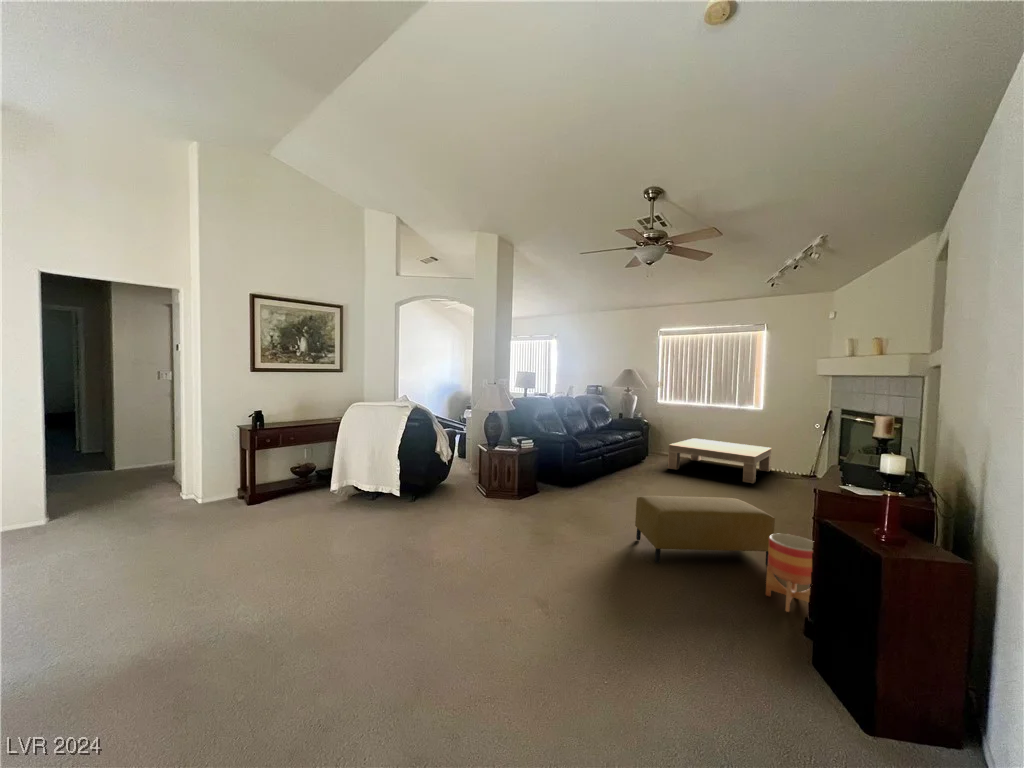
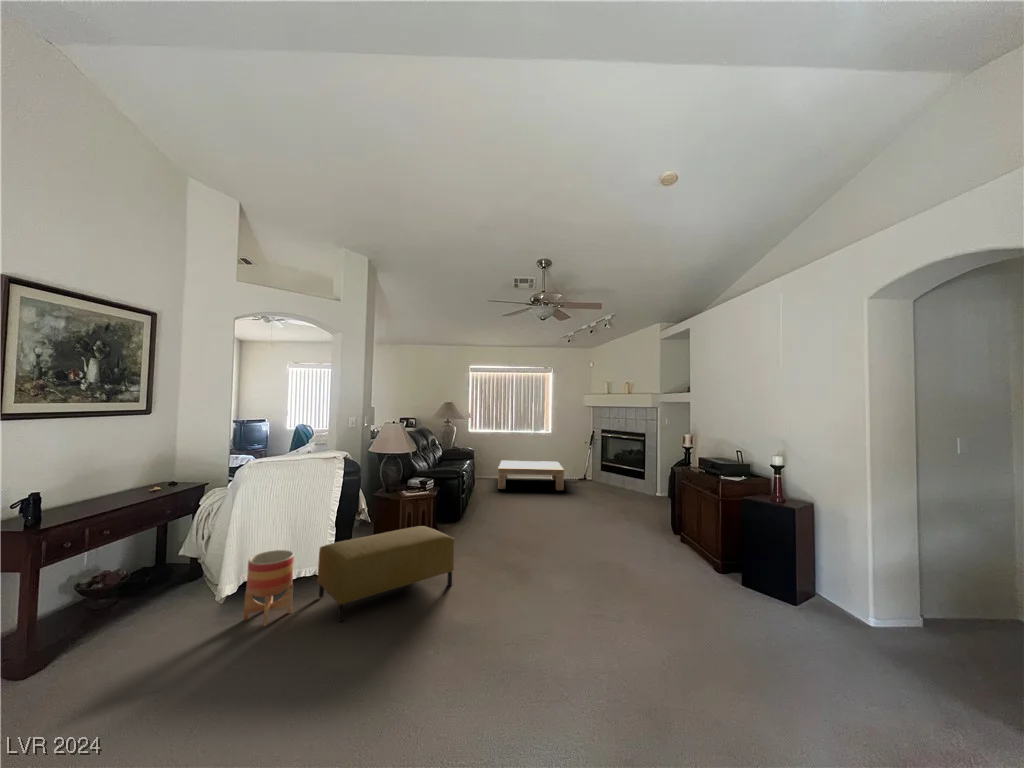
ottoman: present [635,496,775,565] -> present [317,526,454,621]
planter: present [766,534,814,612] -> present [244,550,294,626]

